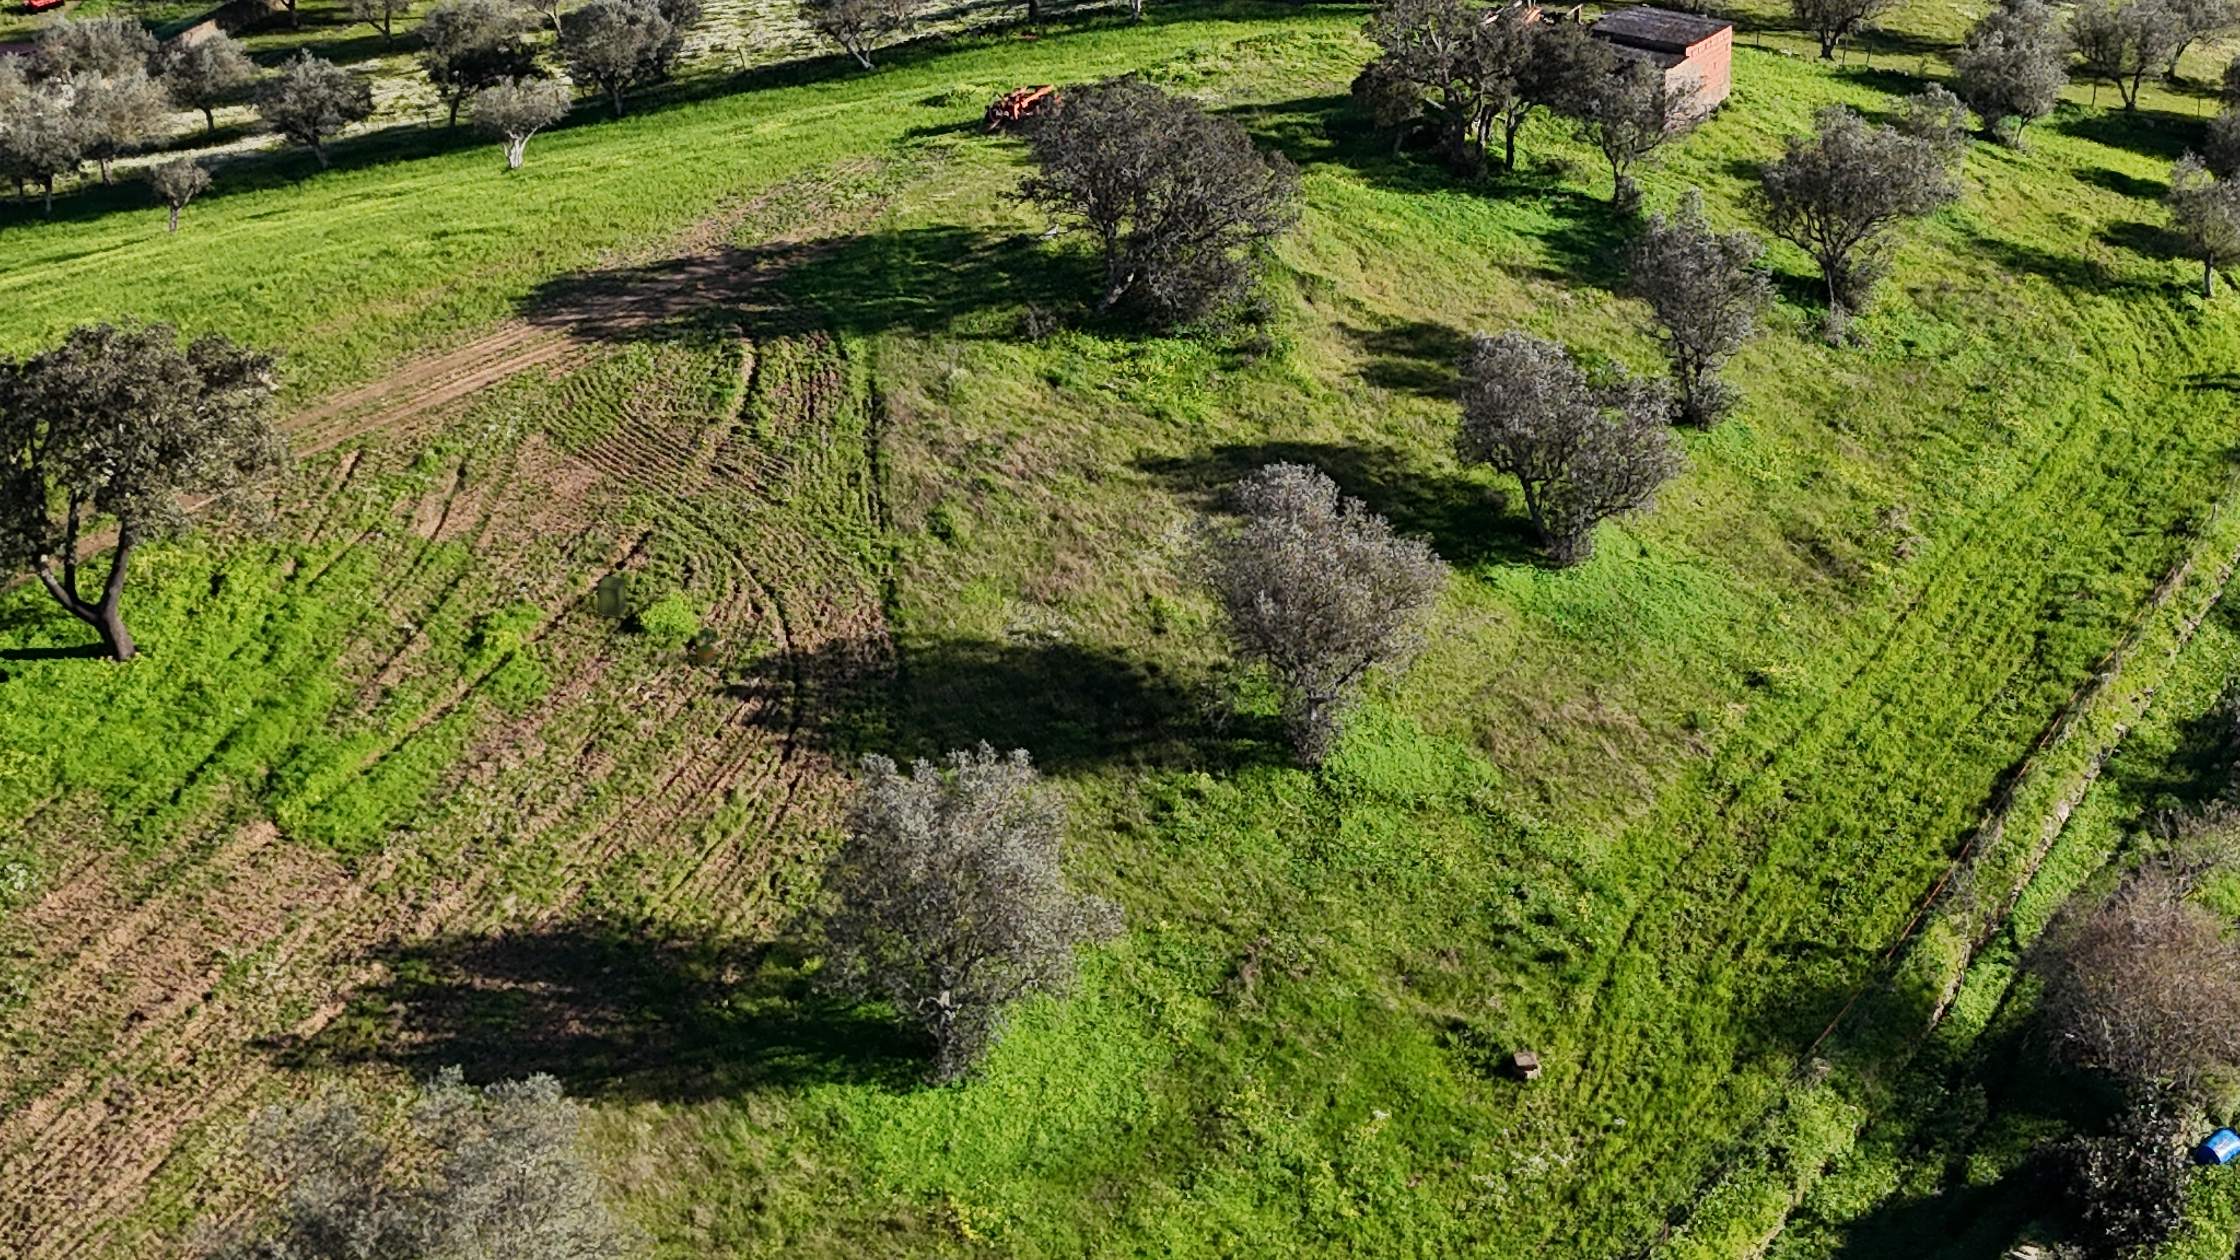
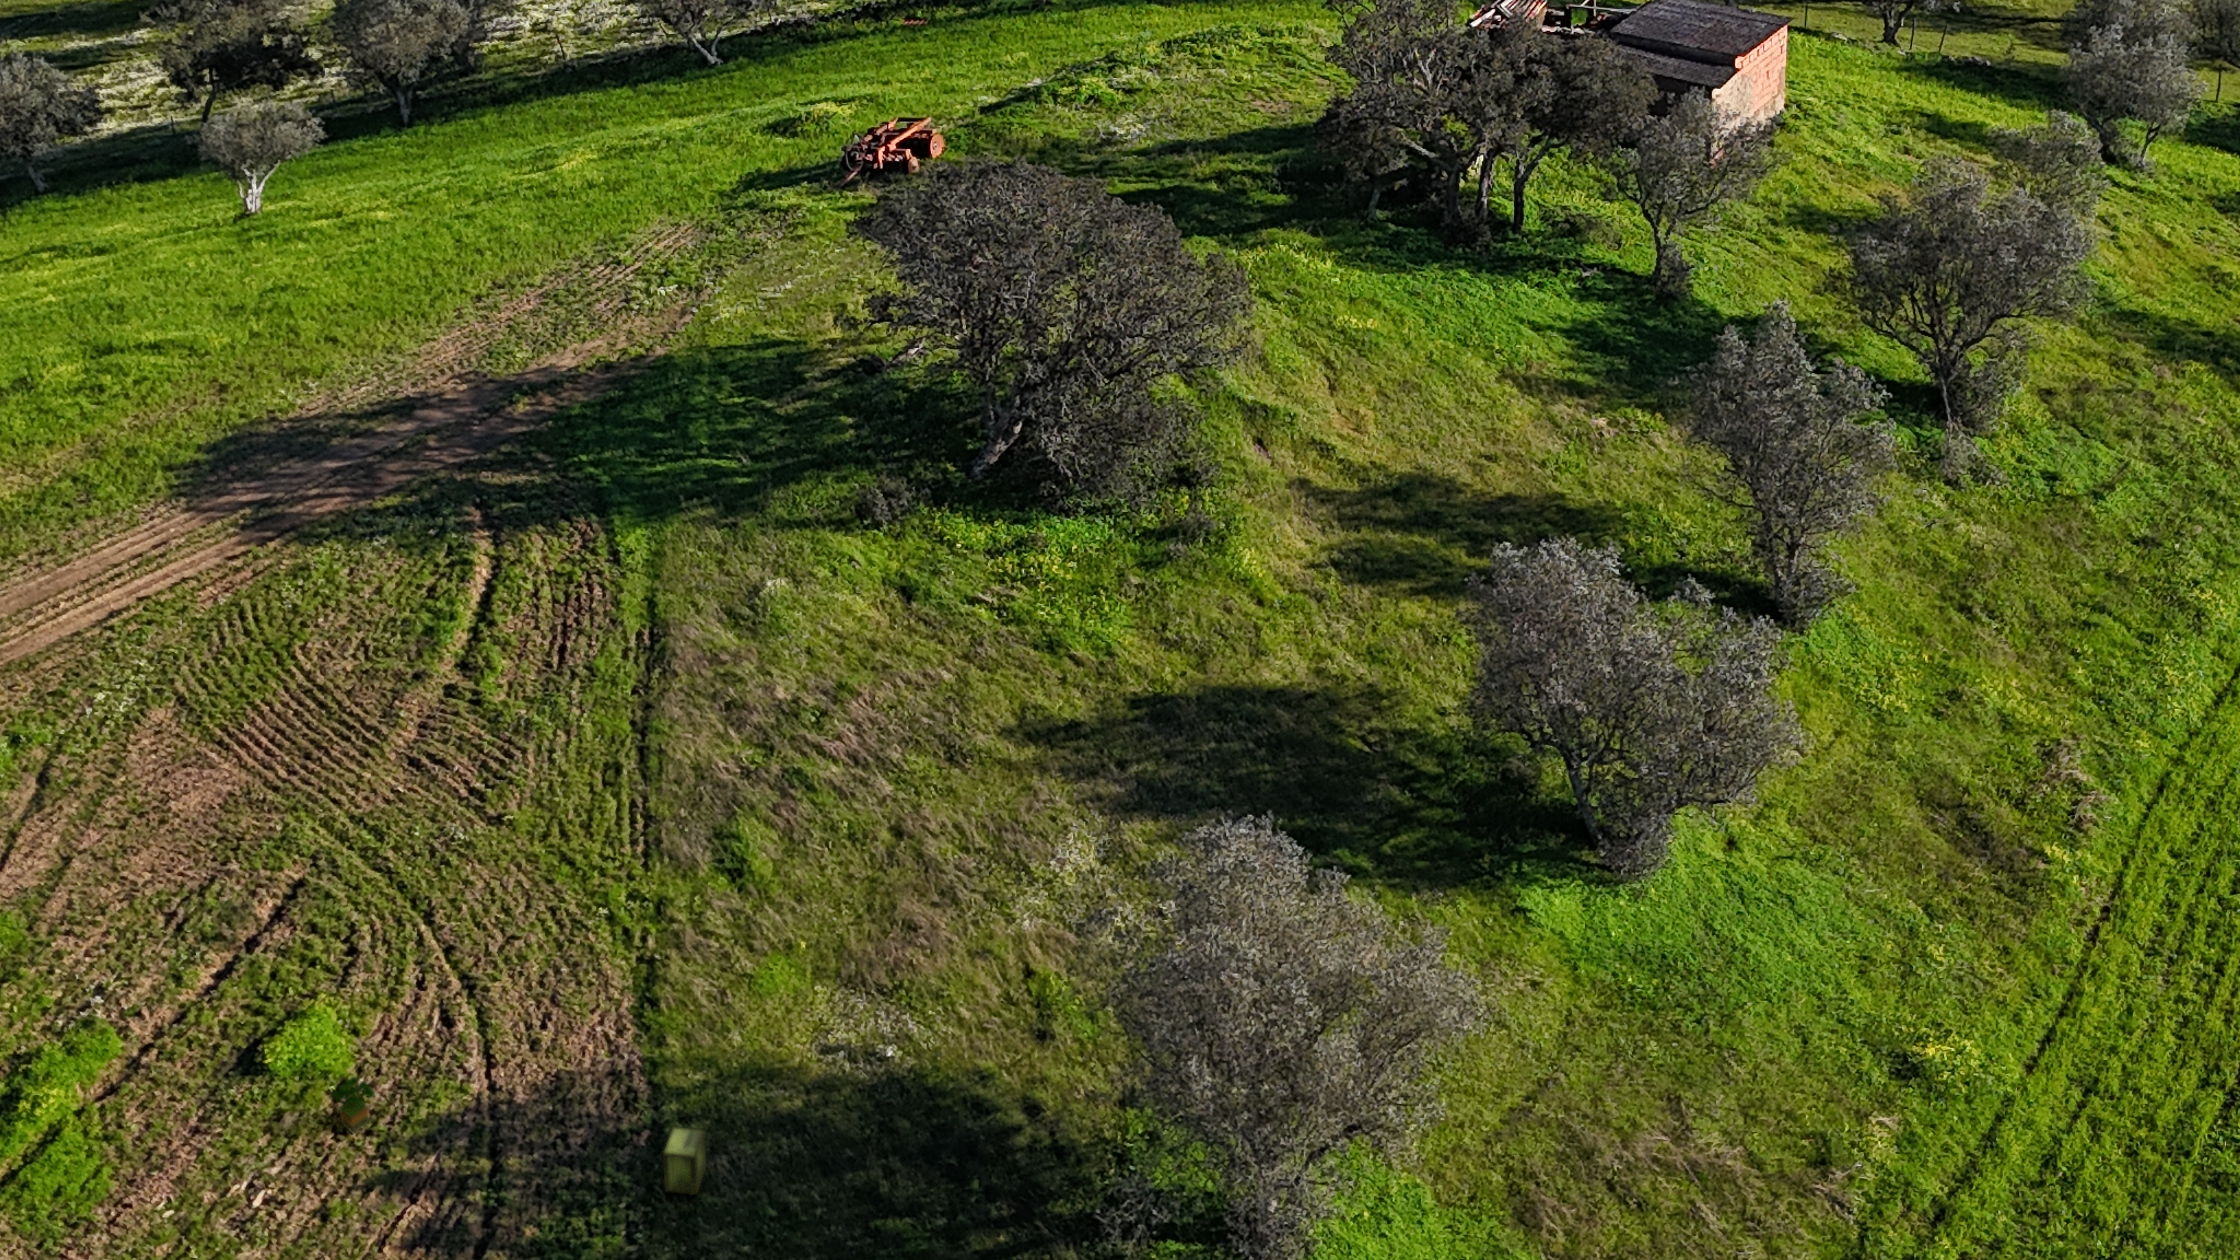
storage box: present [597,576,626,618] -> present [663,1127,706,1195]

